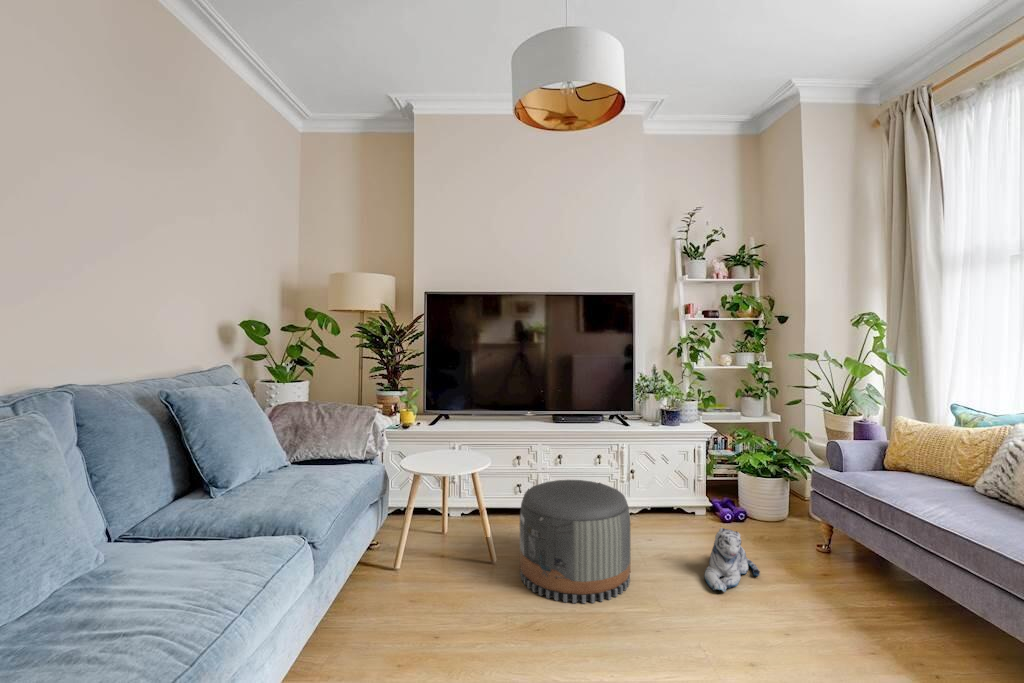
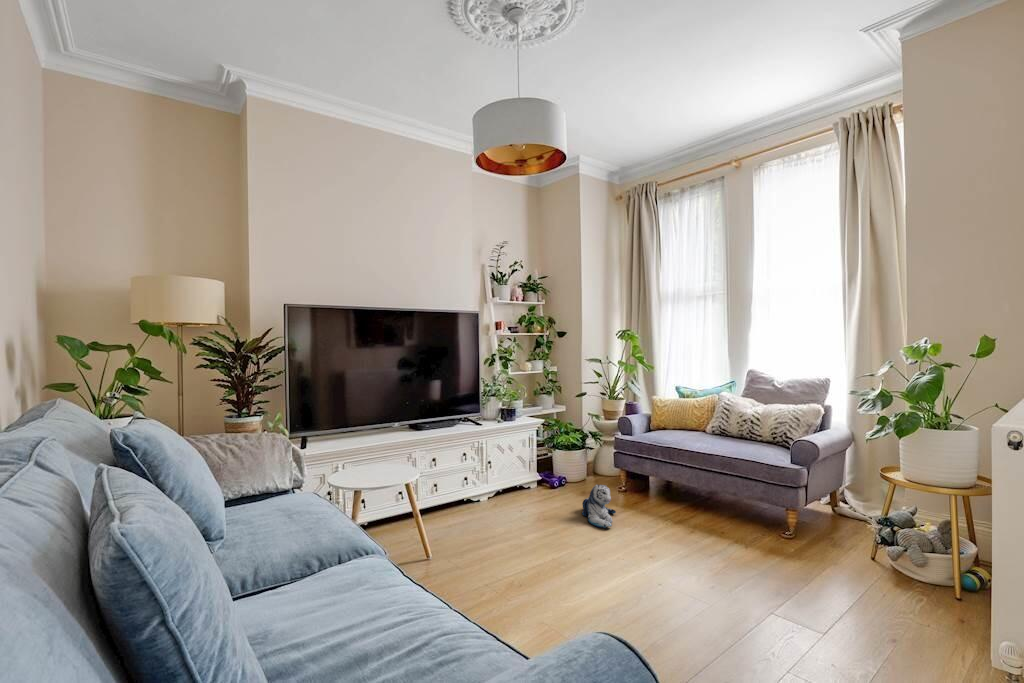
pouf: present [520,480,631,603] -> none [467,469,559,568]

